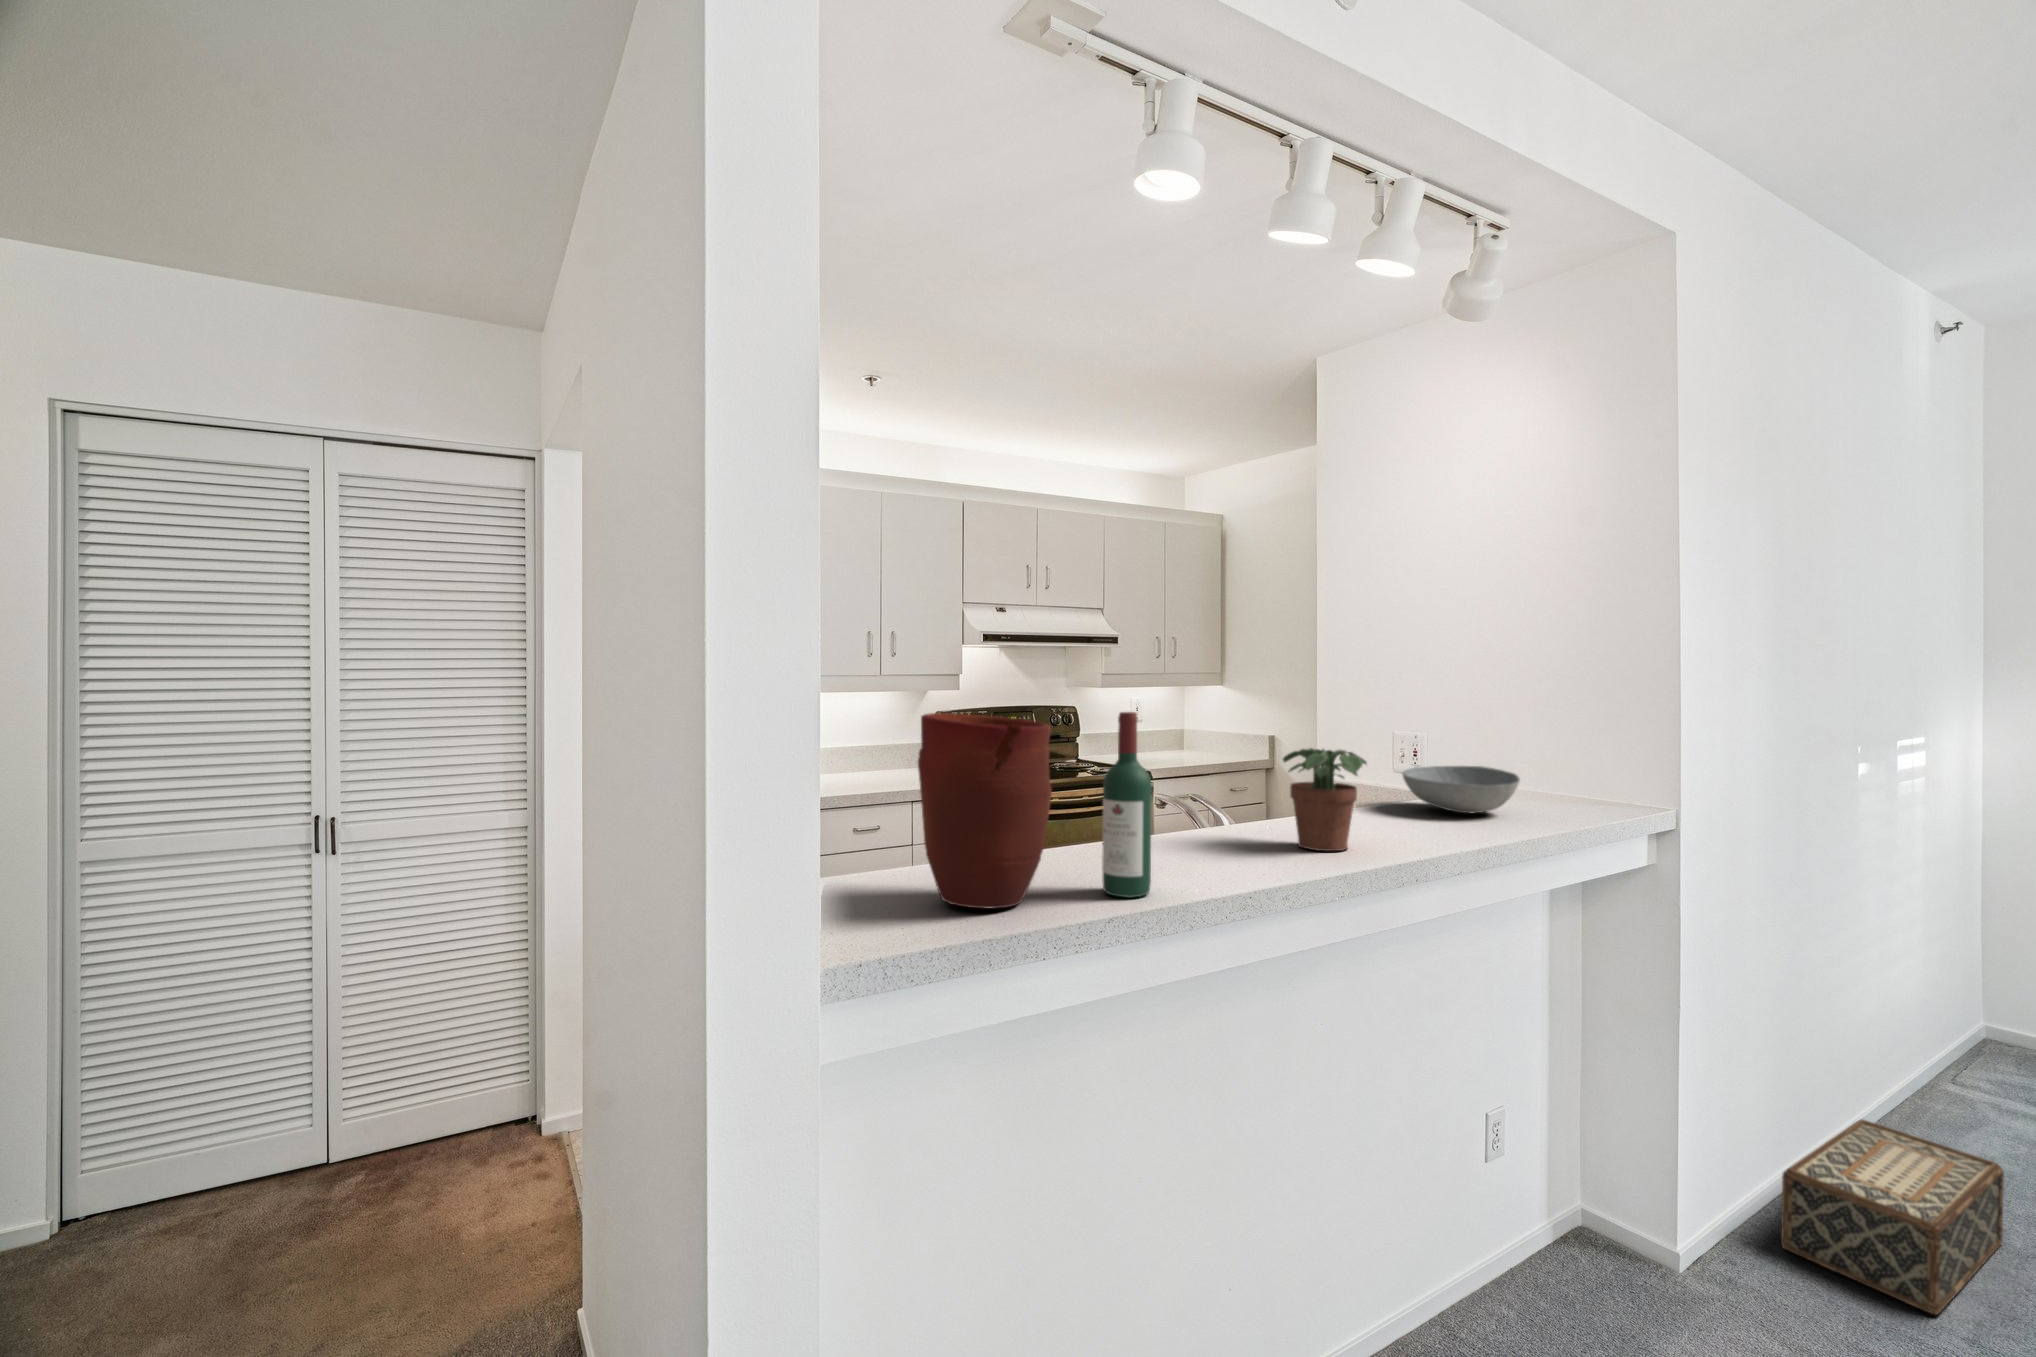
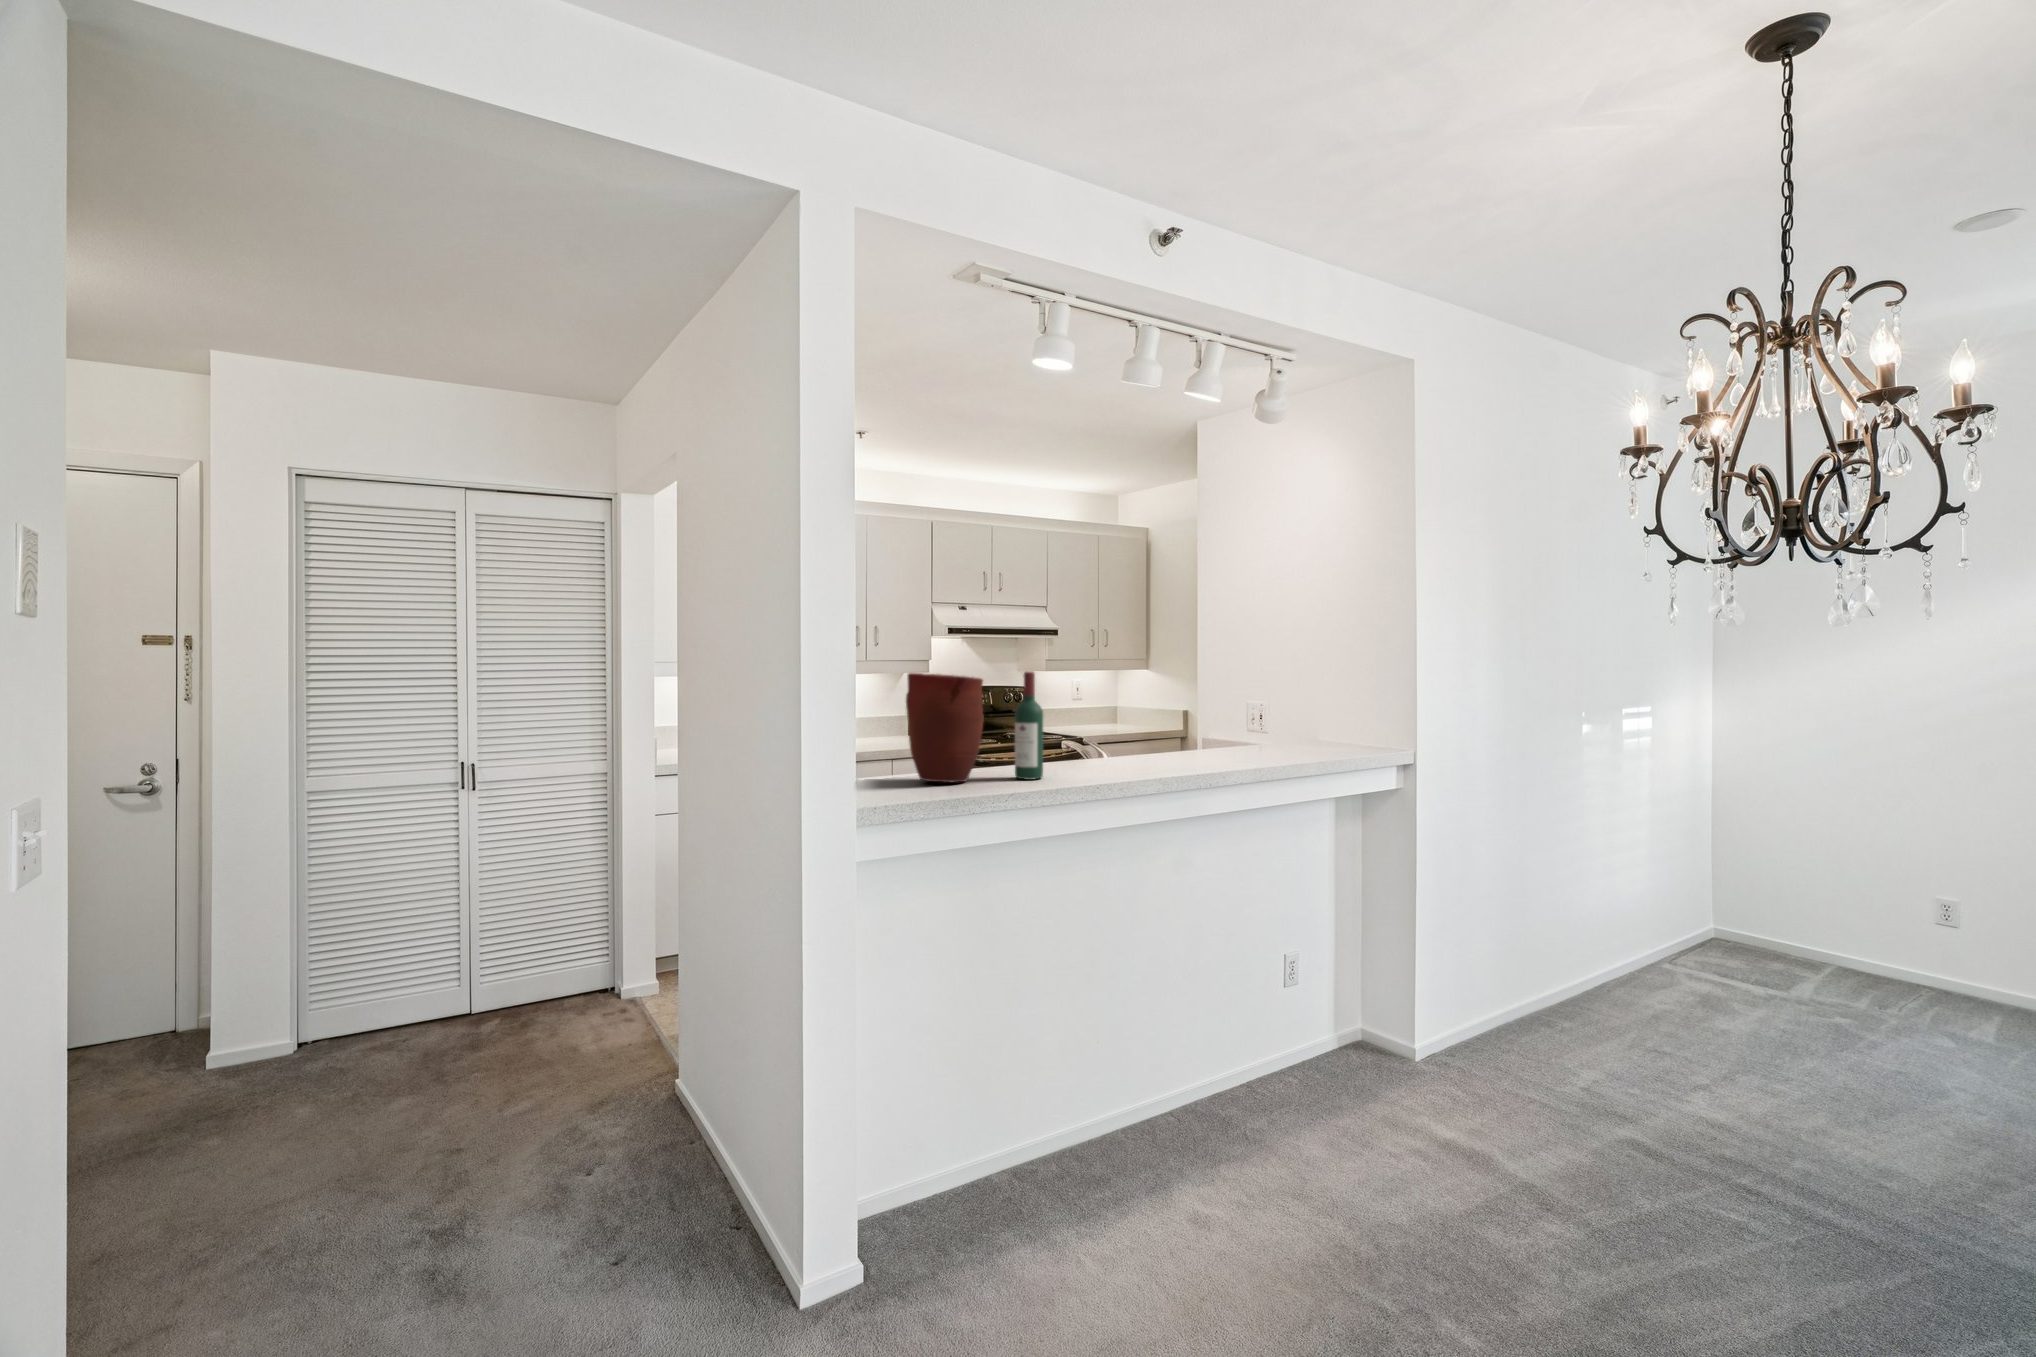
potted plant: present [1283,748,1367,851] -> none [1139,699,1192,763]
bowl: present [1402,766,1520,813] -> none [1236,717,1311,747]
woven basket: present [1781,1119,2004,1315] -> none [1488,962,1637,1066]

